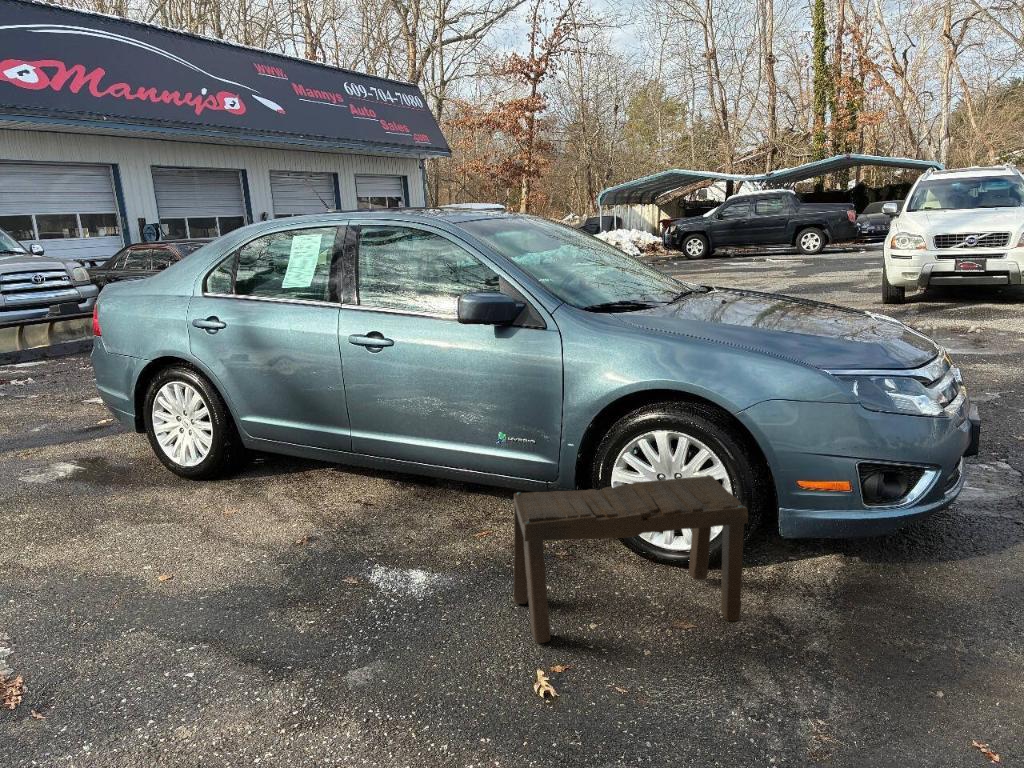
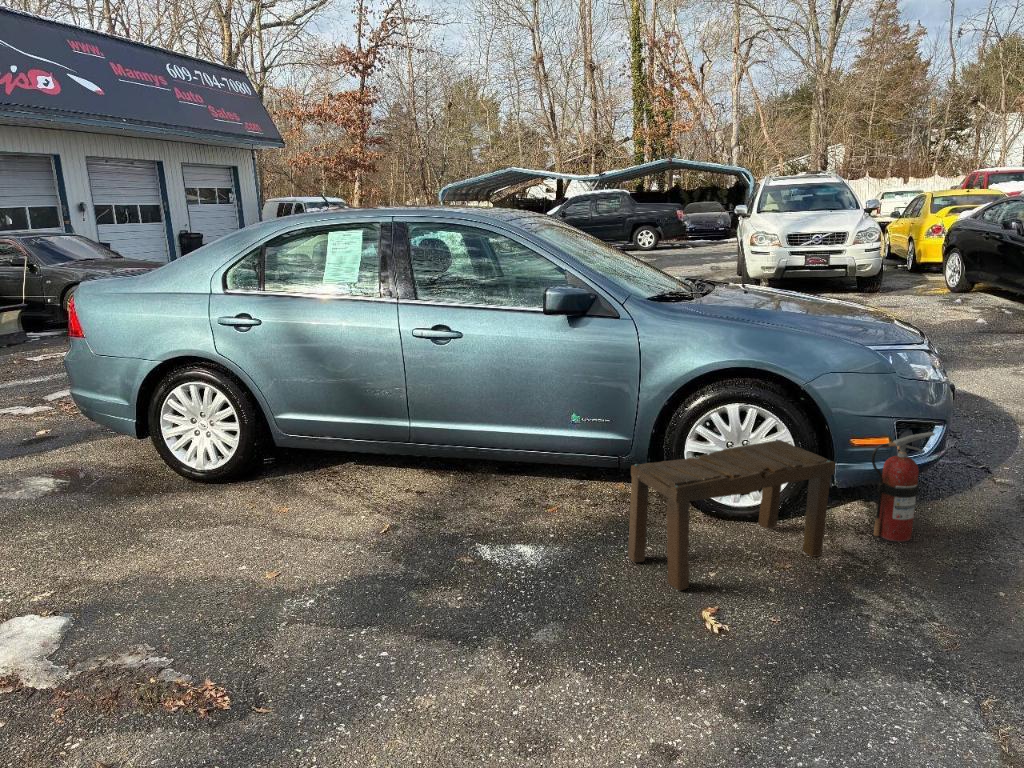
fire extinguisher: none [817,479,904,615] -> present [872,432,935,542]

